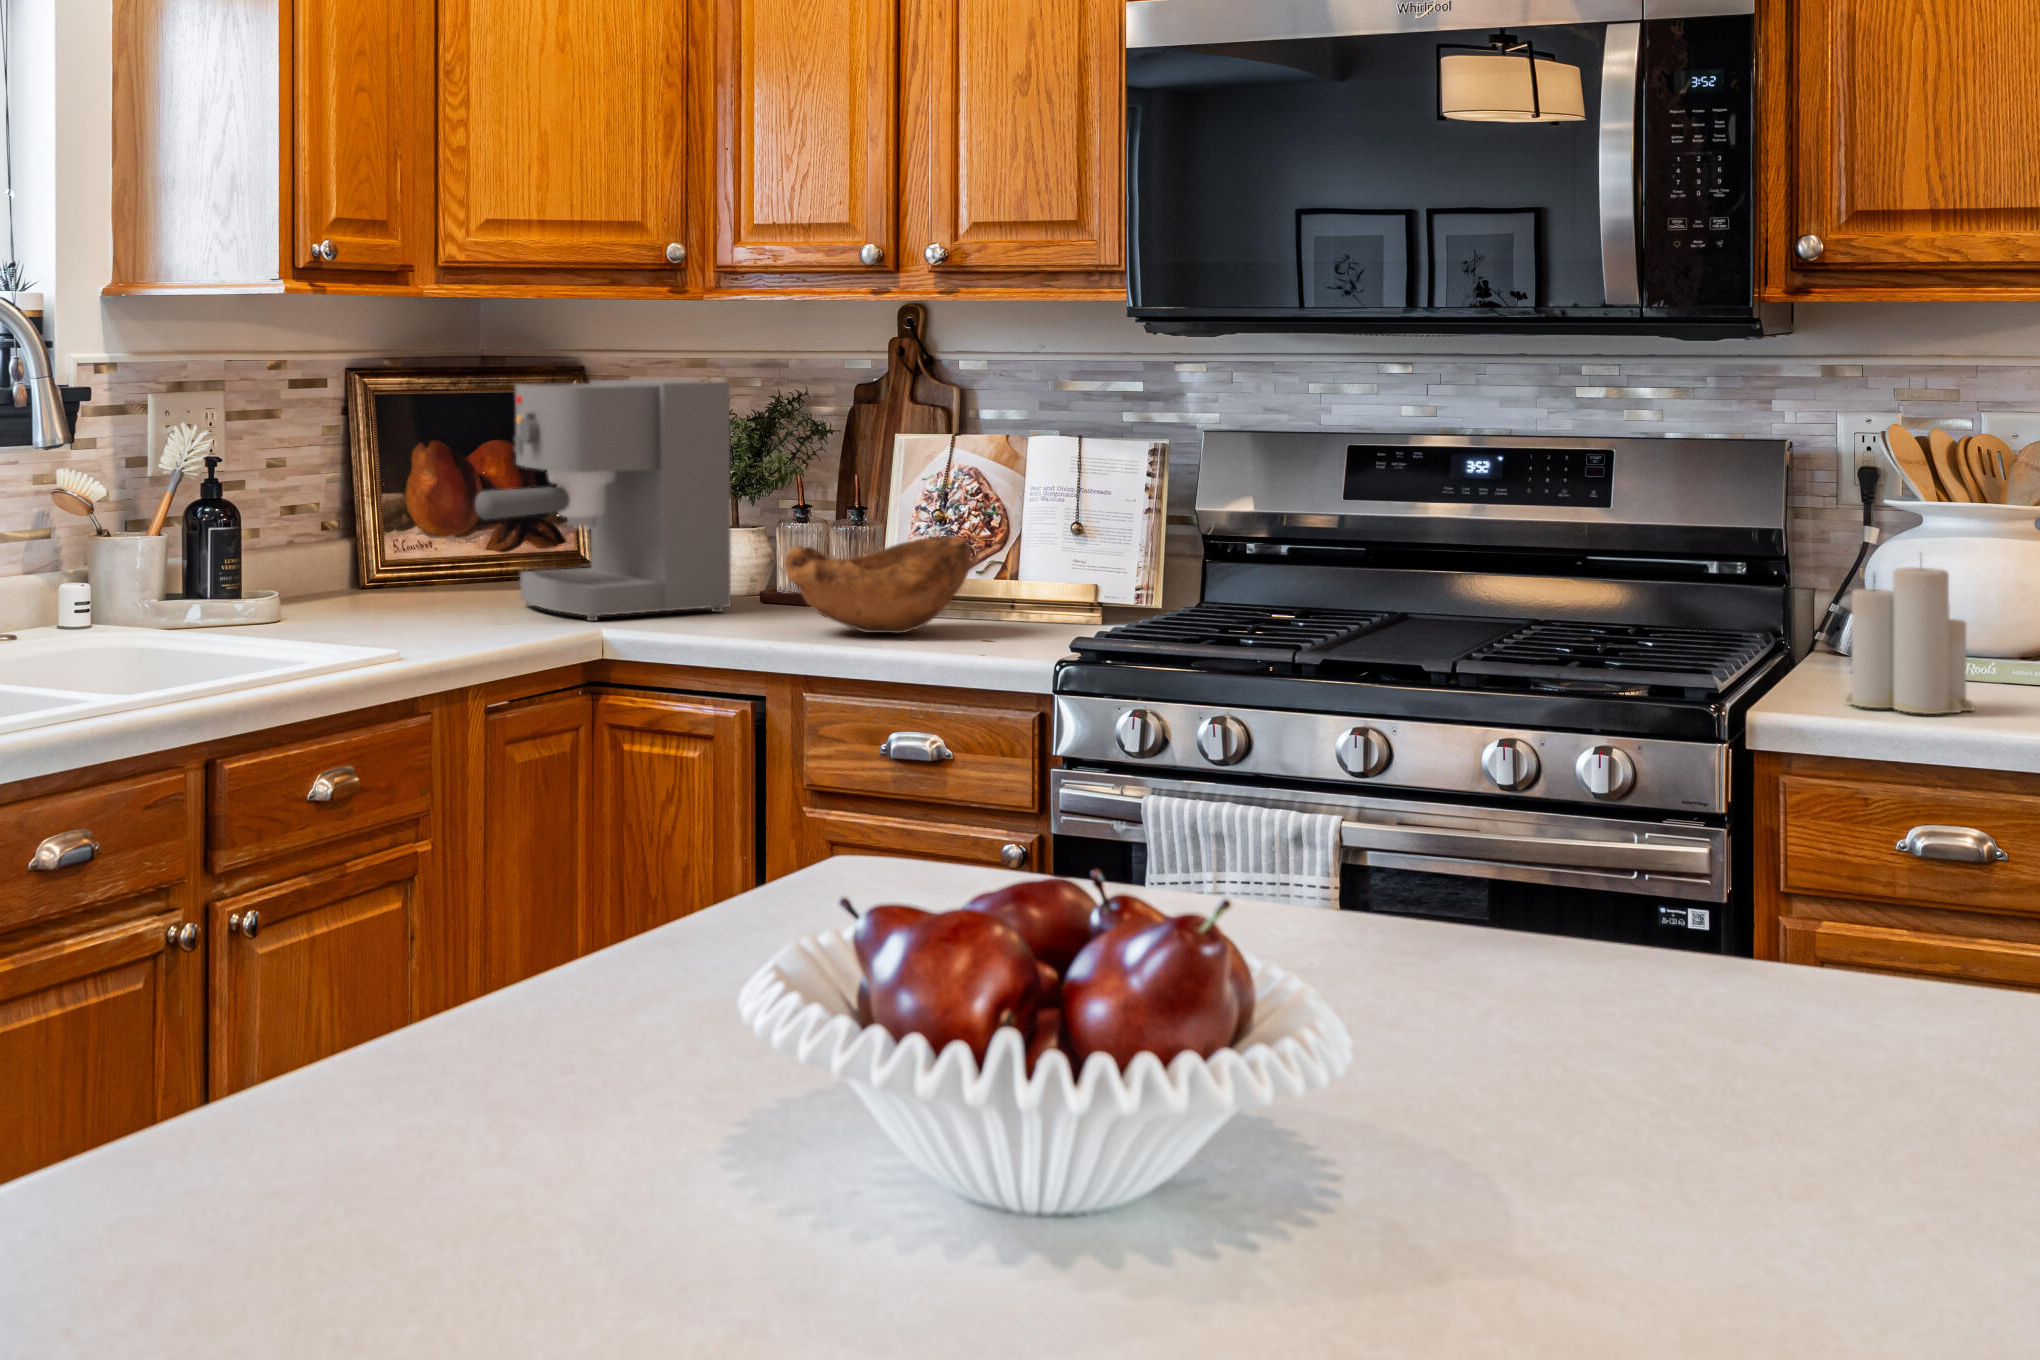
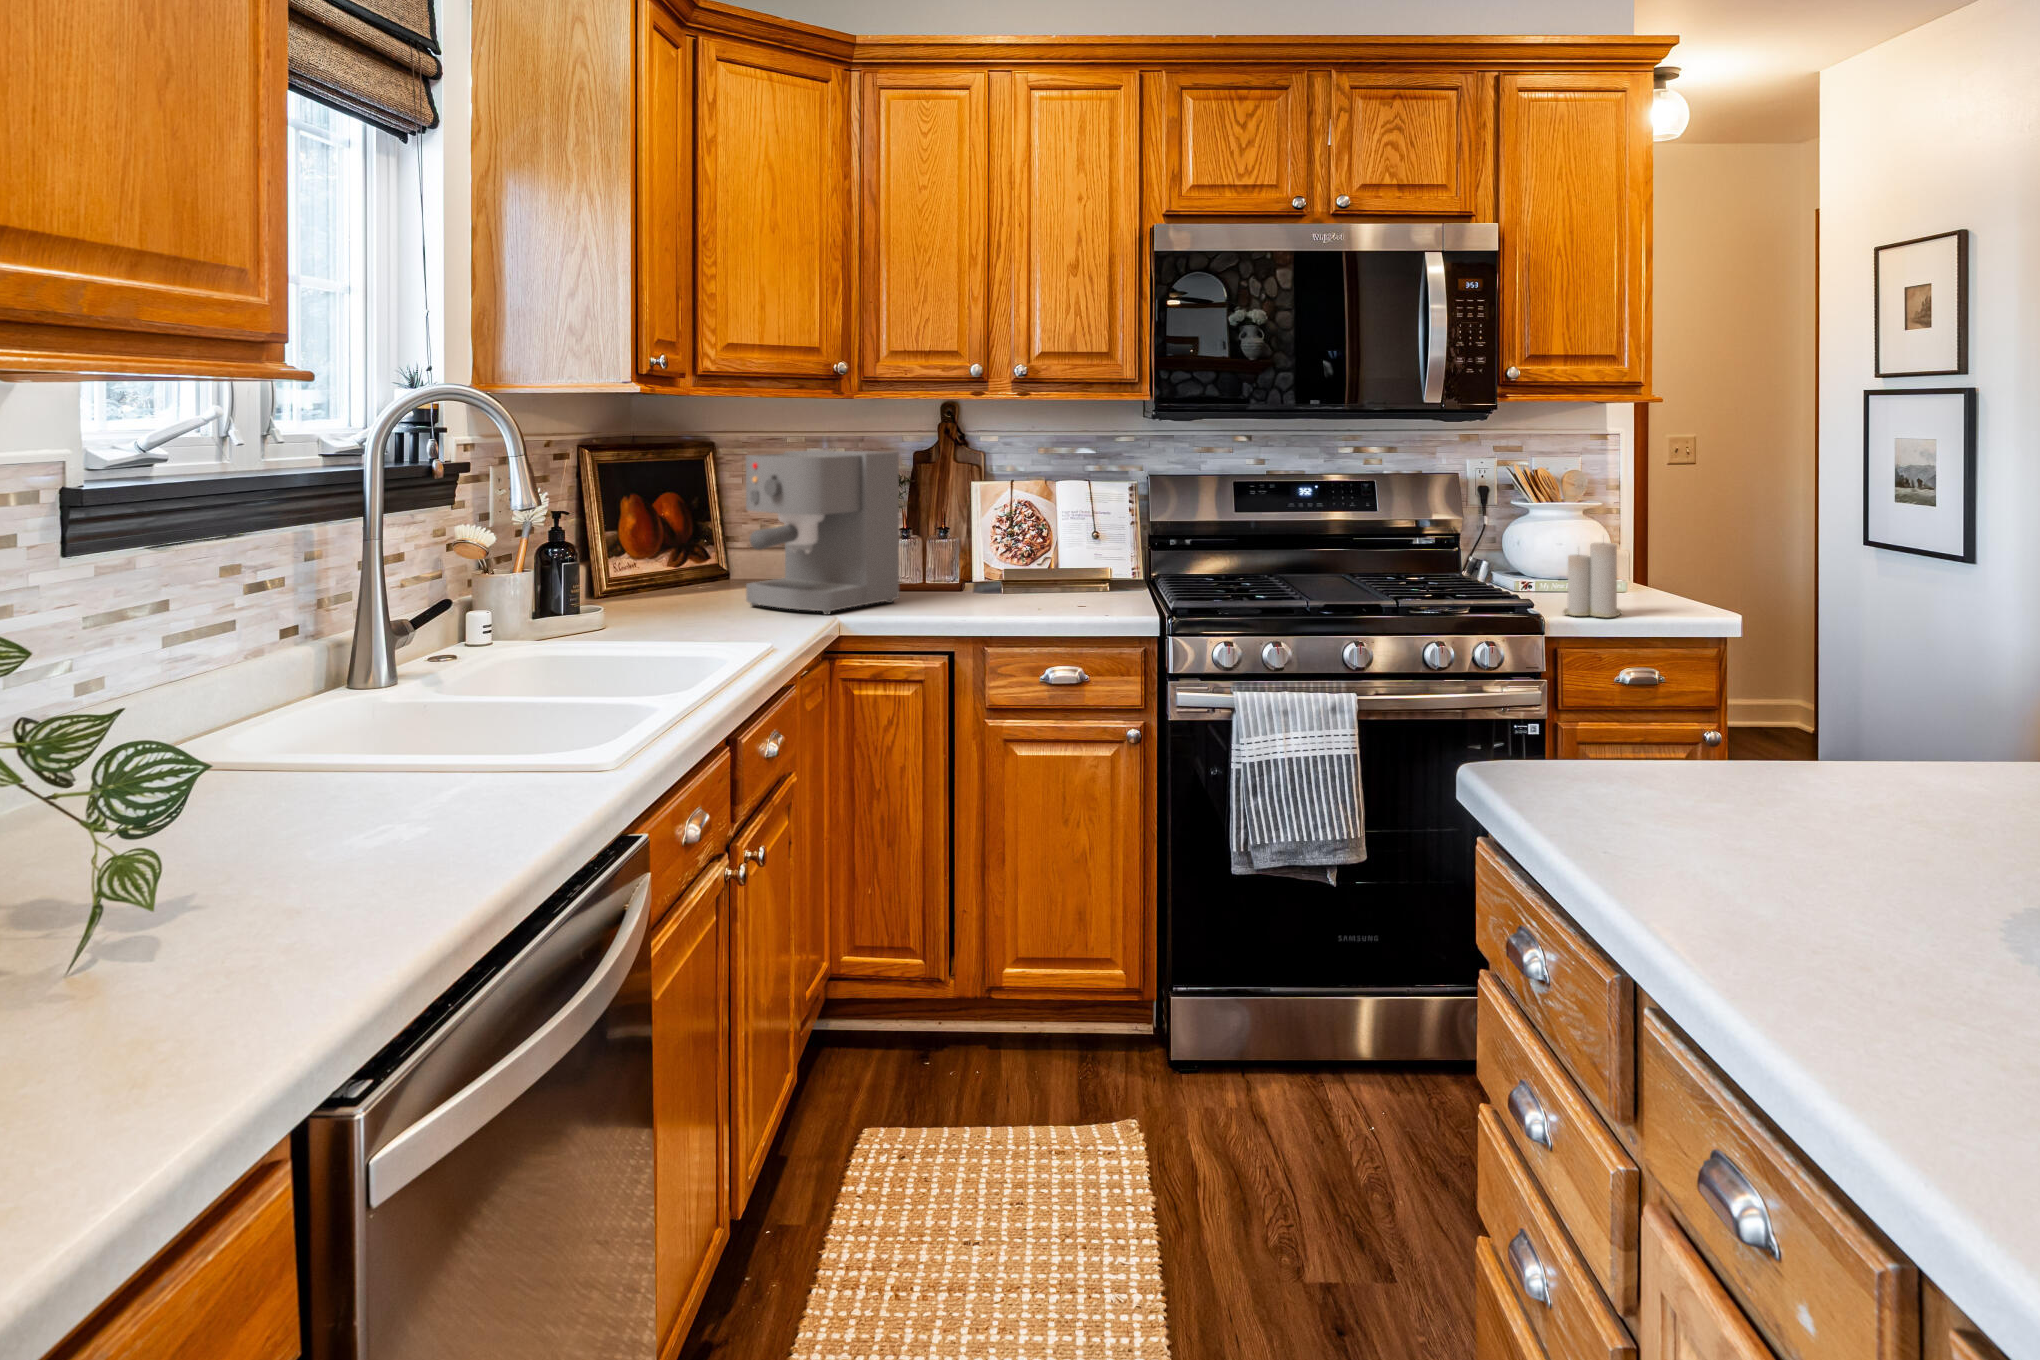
wooden bowl: present [784,536,971,633] -> none [970,546,1084,610]

